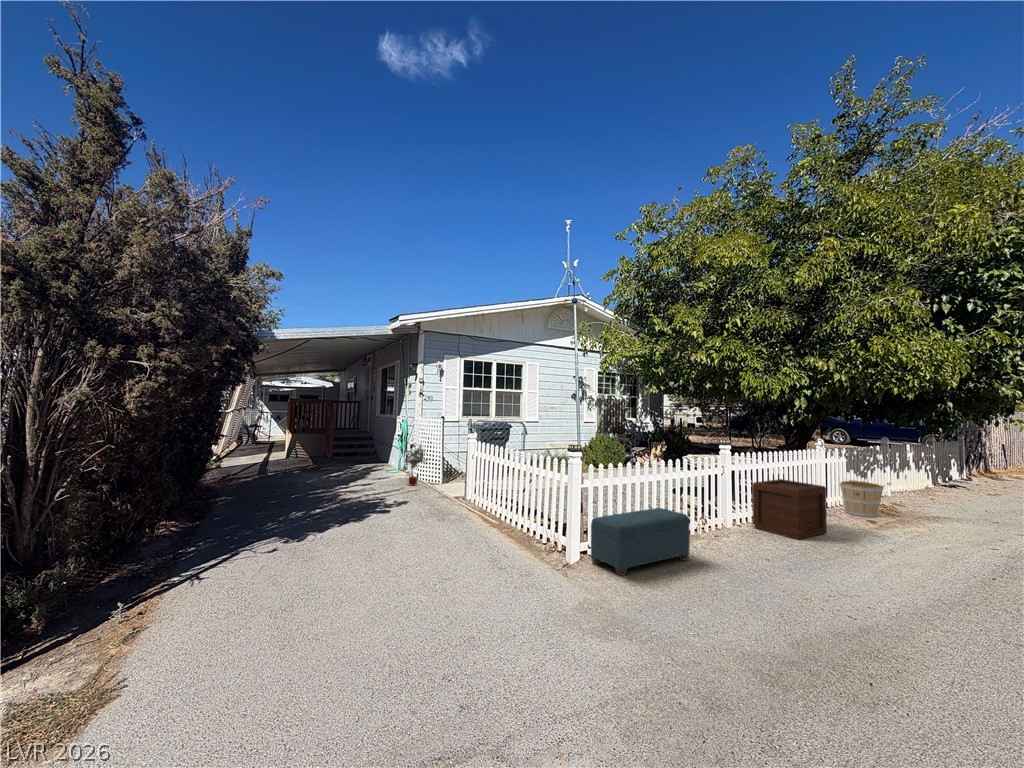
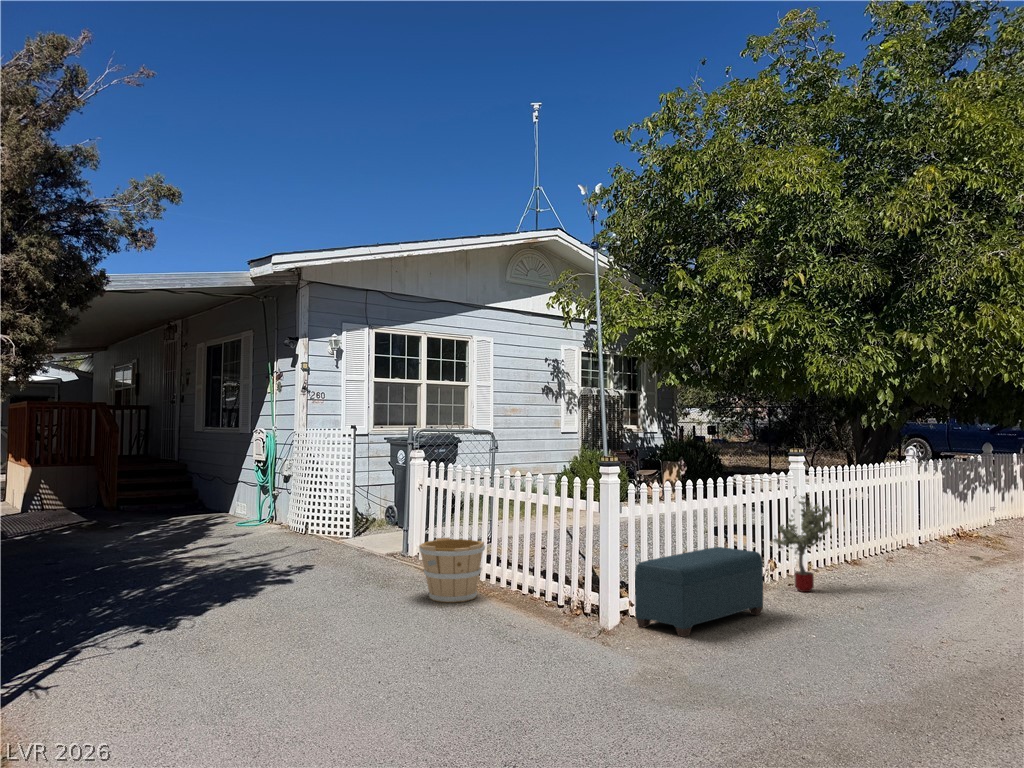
potted tree: present [405,443,427,486] -> present [773,496,832,592]
wooden crate: present [752,479,827,540] -> none [828,504,925,584]
wooden bucket: present [839,480,884,517] -> present [419,537,485,603]

